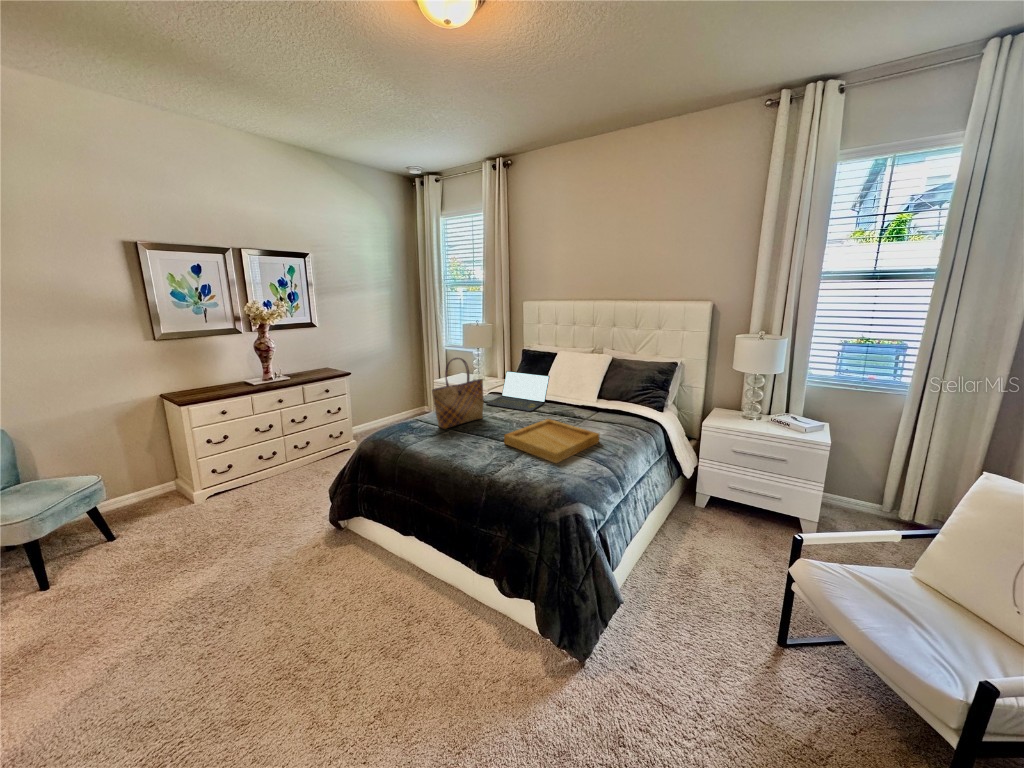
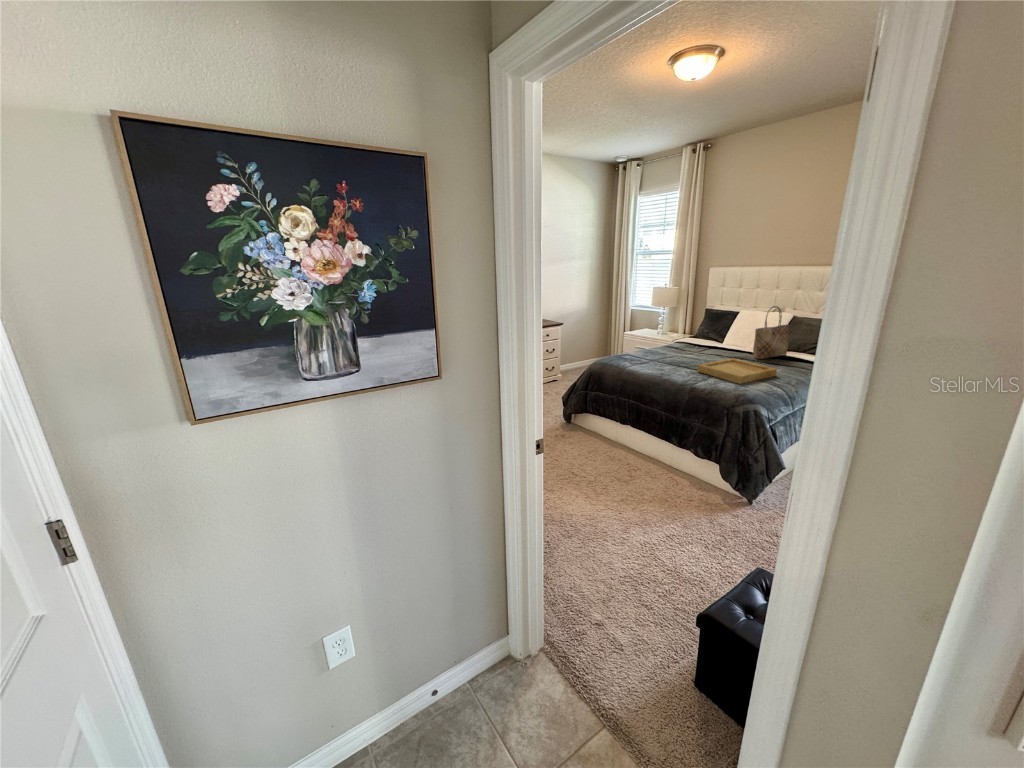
tote bag: present [432,357,484,429] -> present [753,306,789,359]
laptop: present [486,371,550,412] -> none [676,324,734,356]

